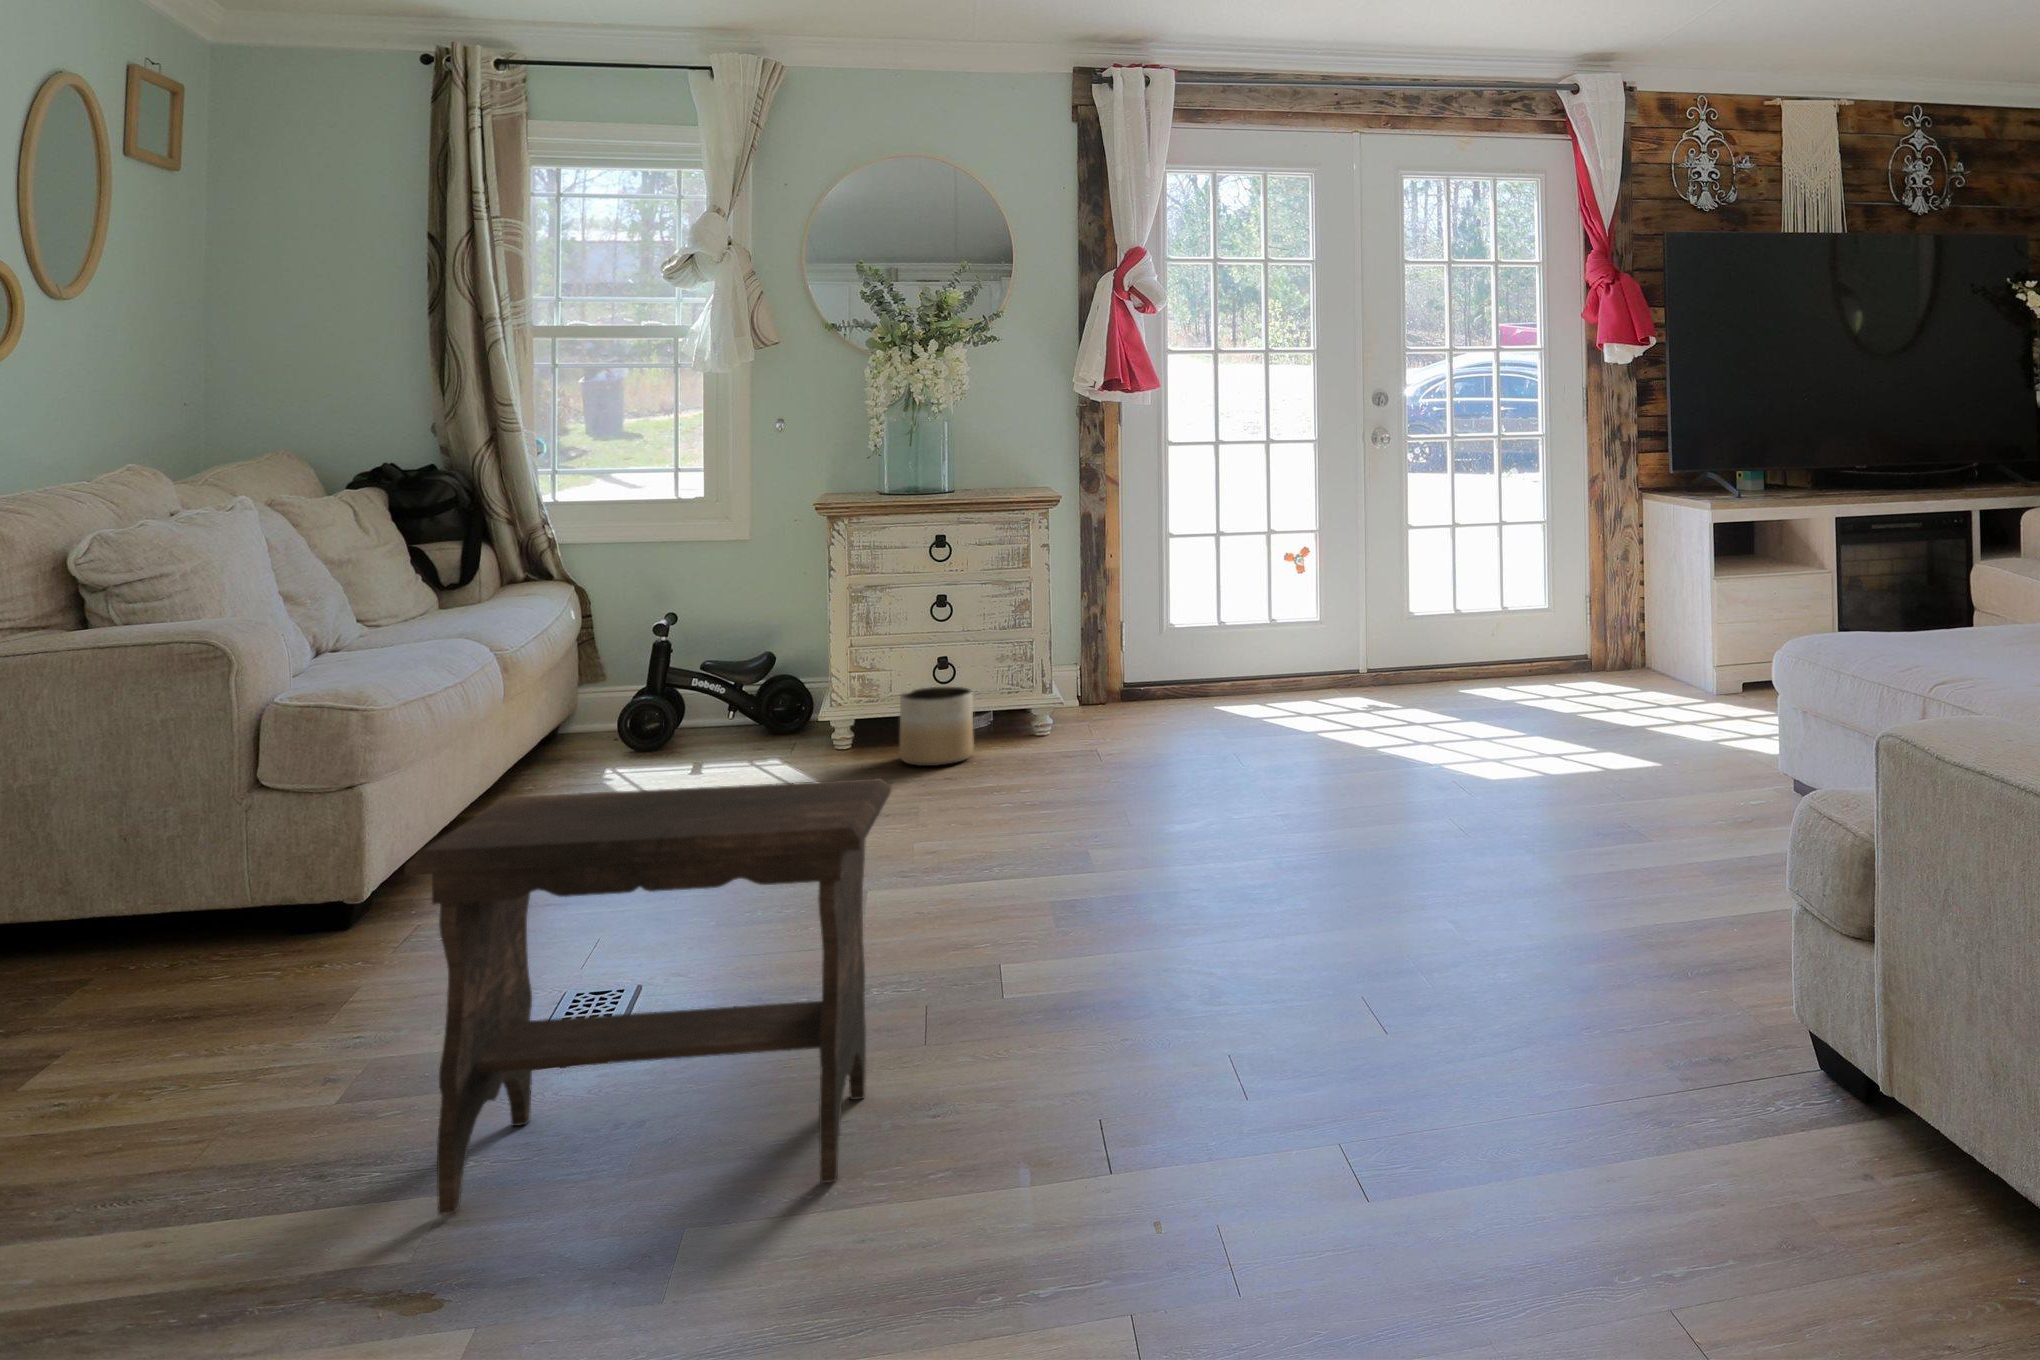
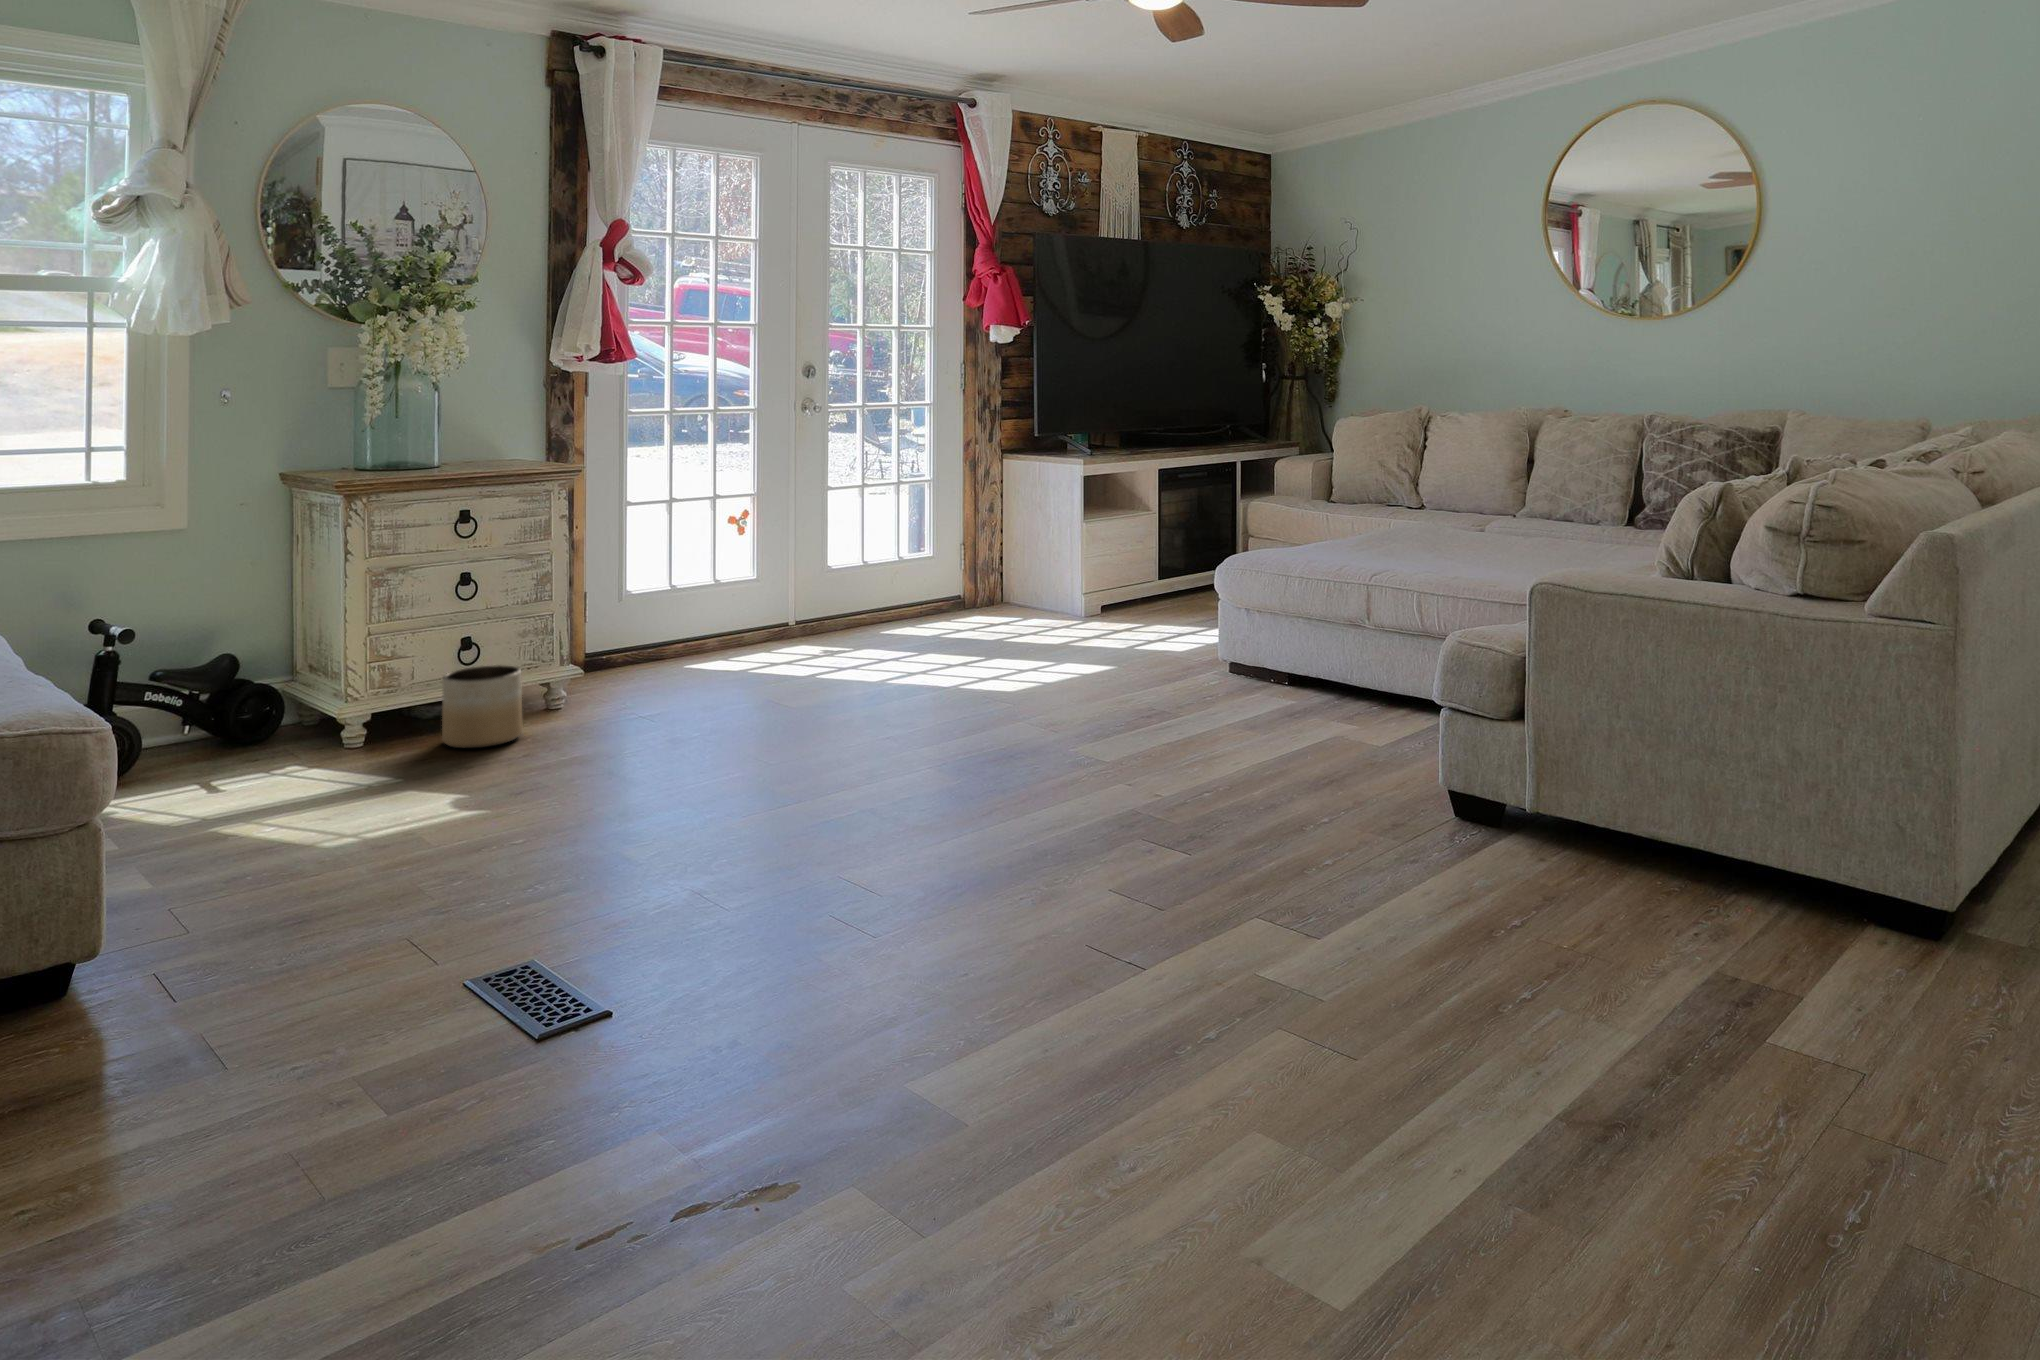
footstool: present [404,778,891,1215] -> none [620,708,1037,1144]

